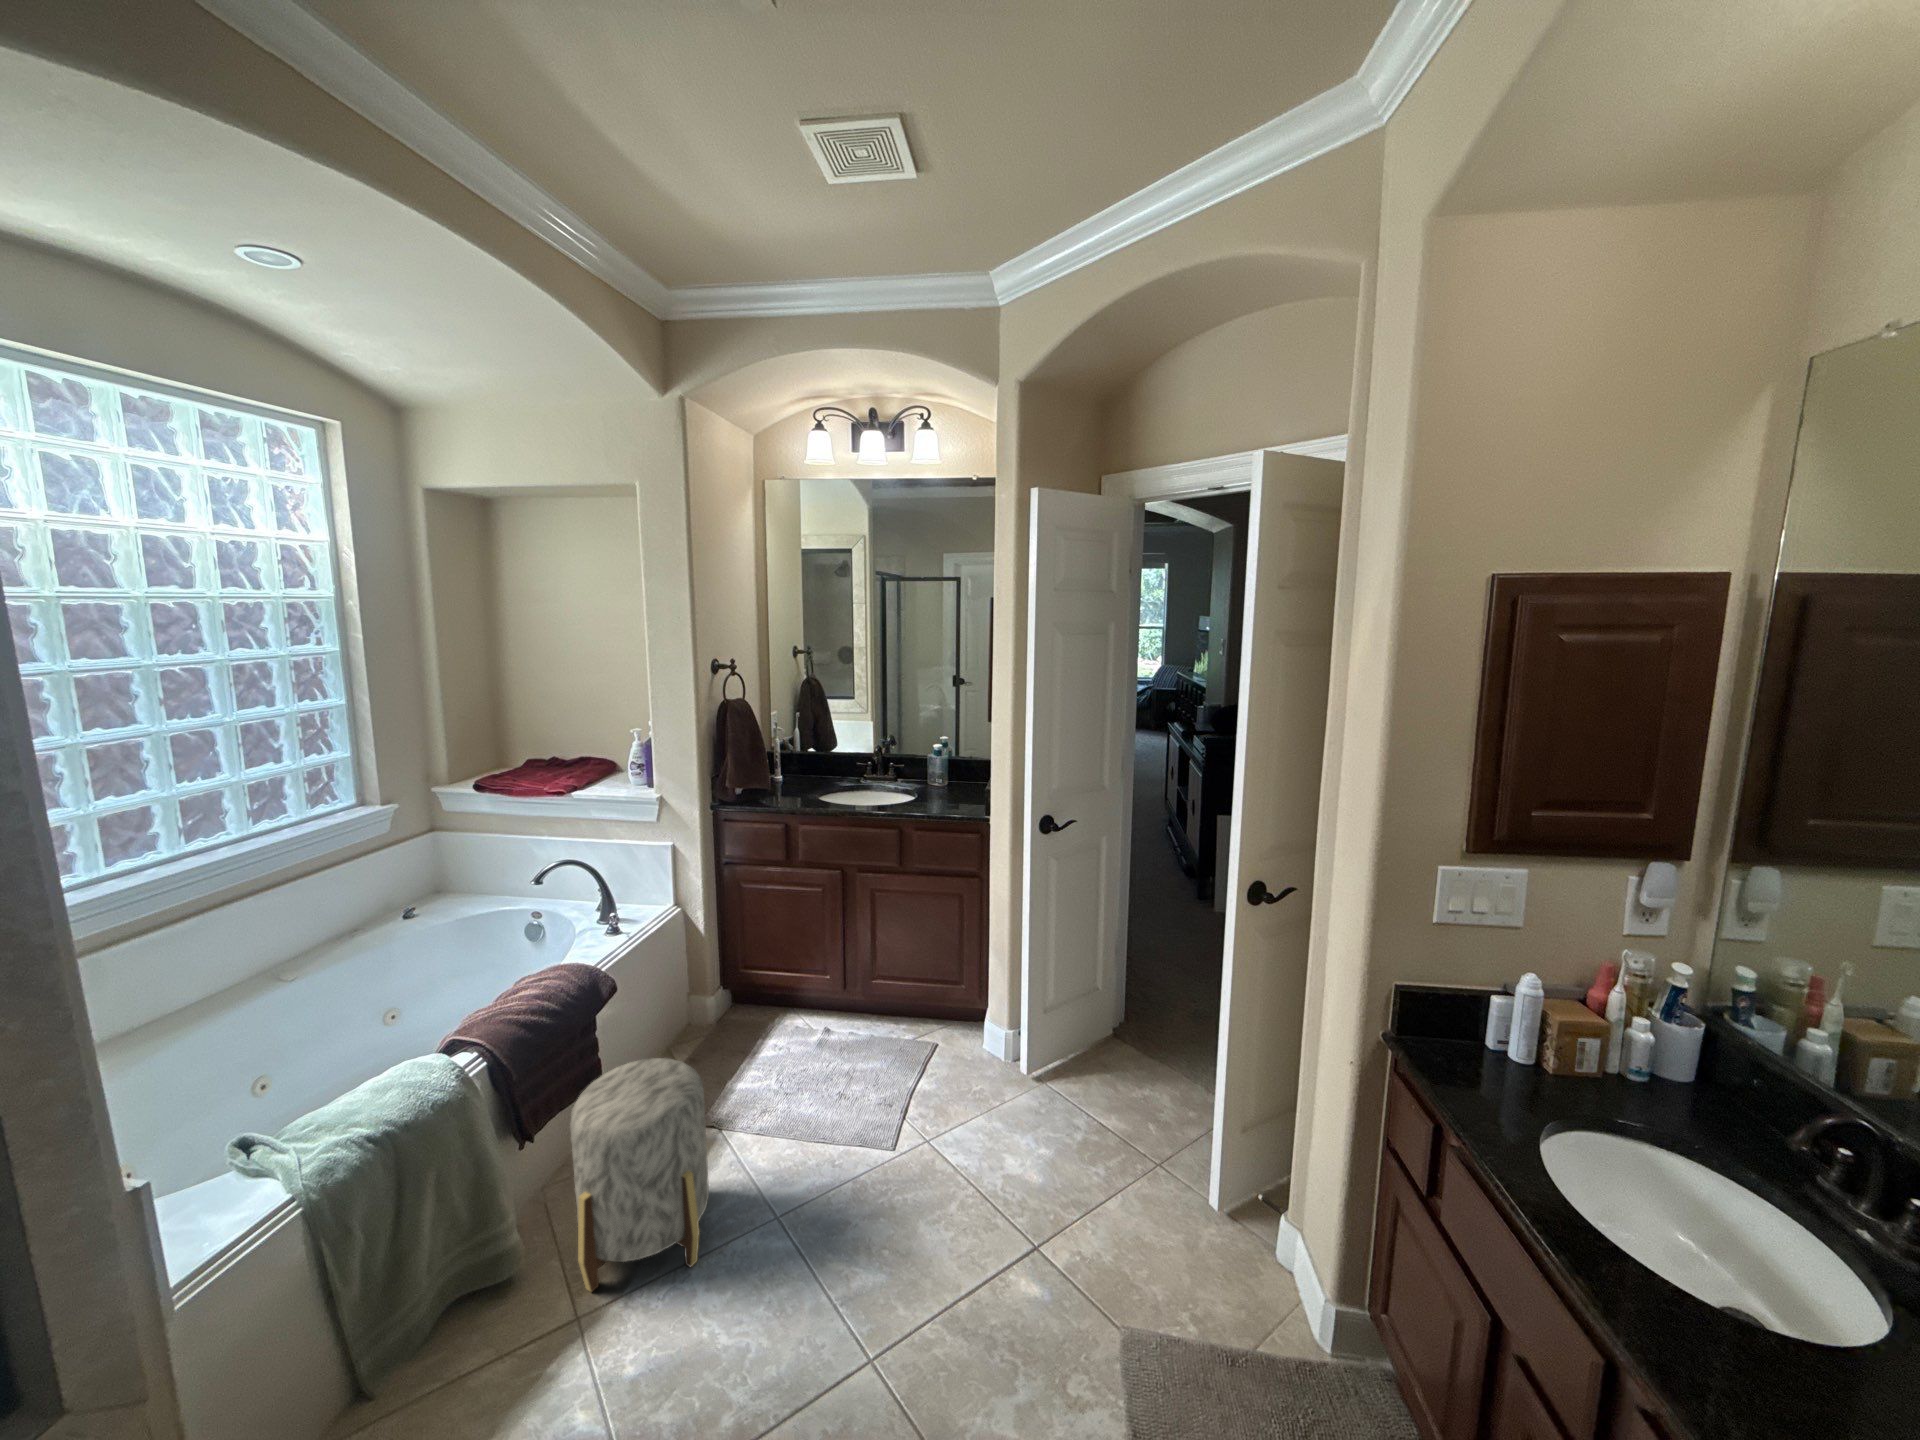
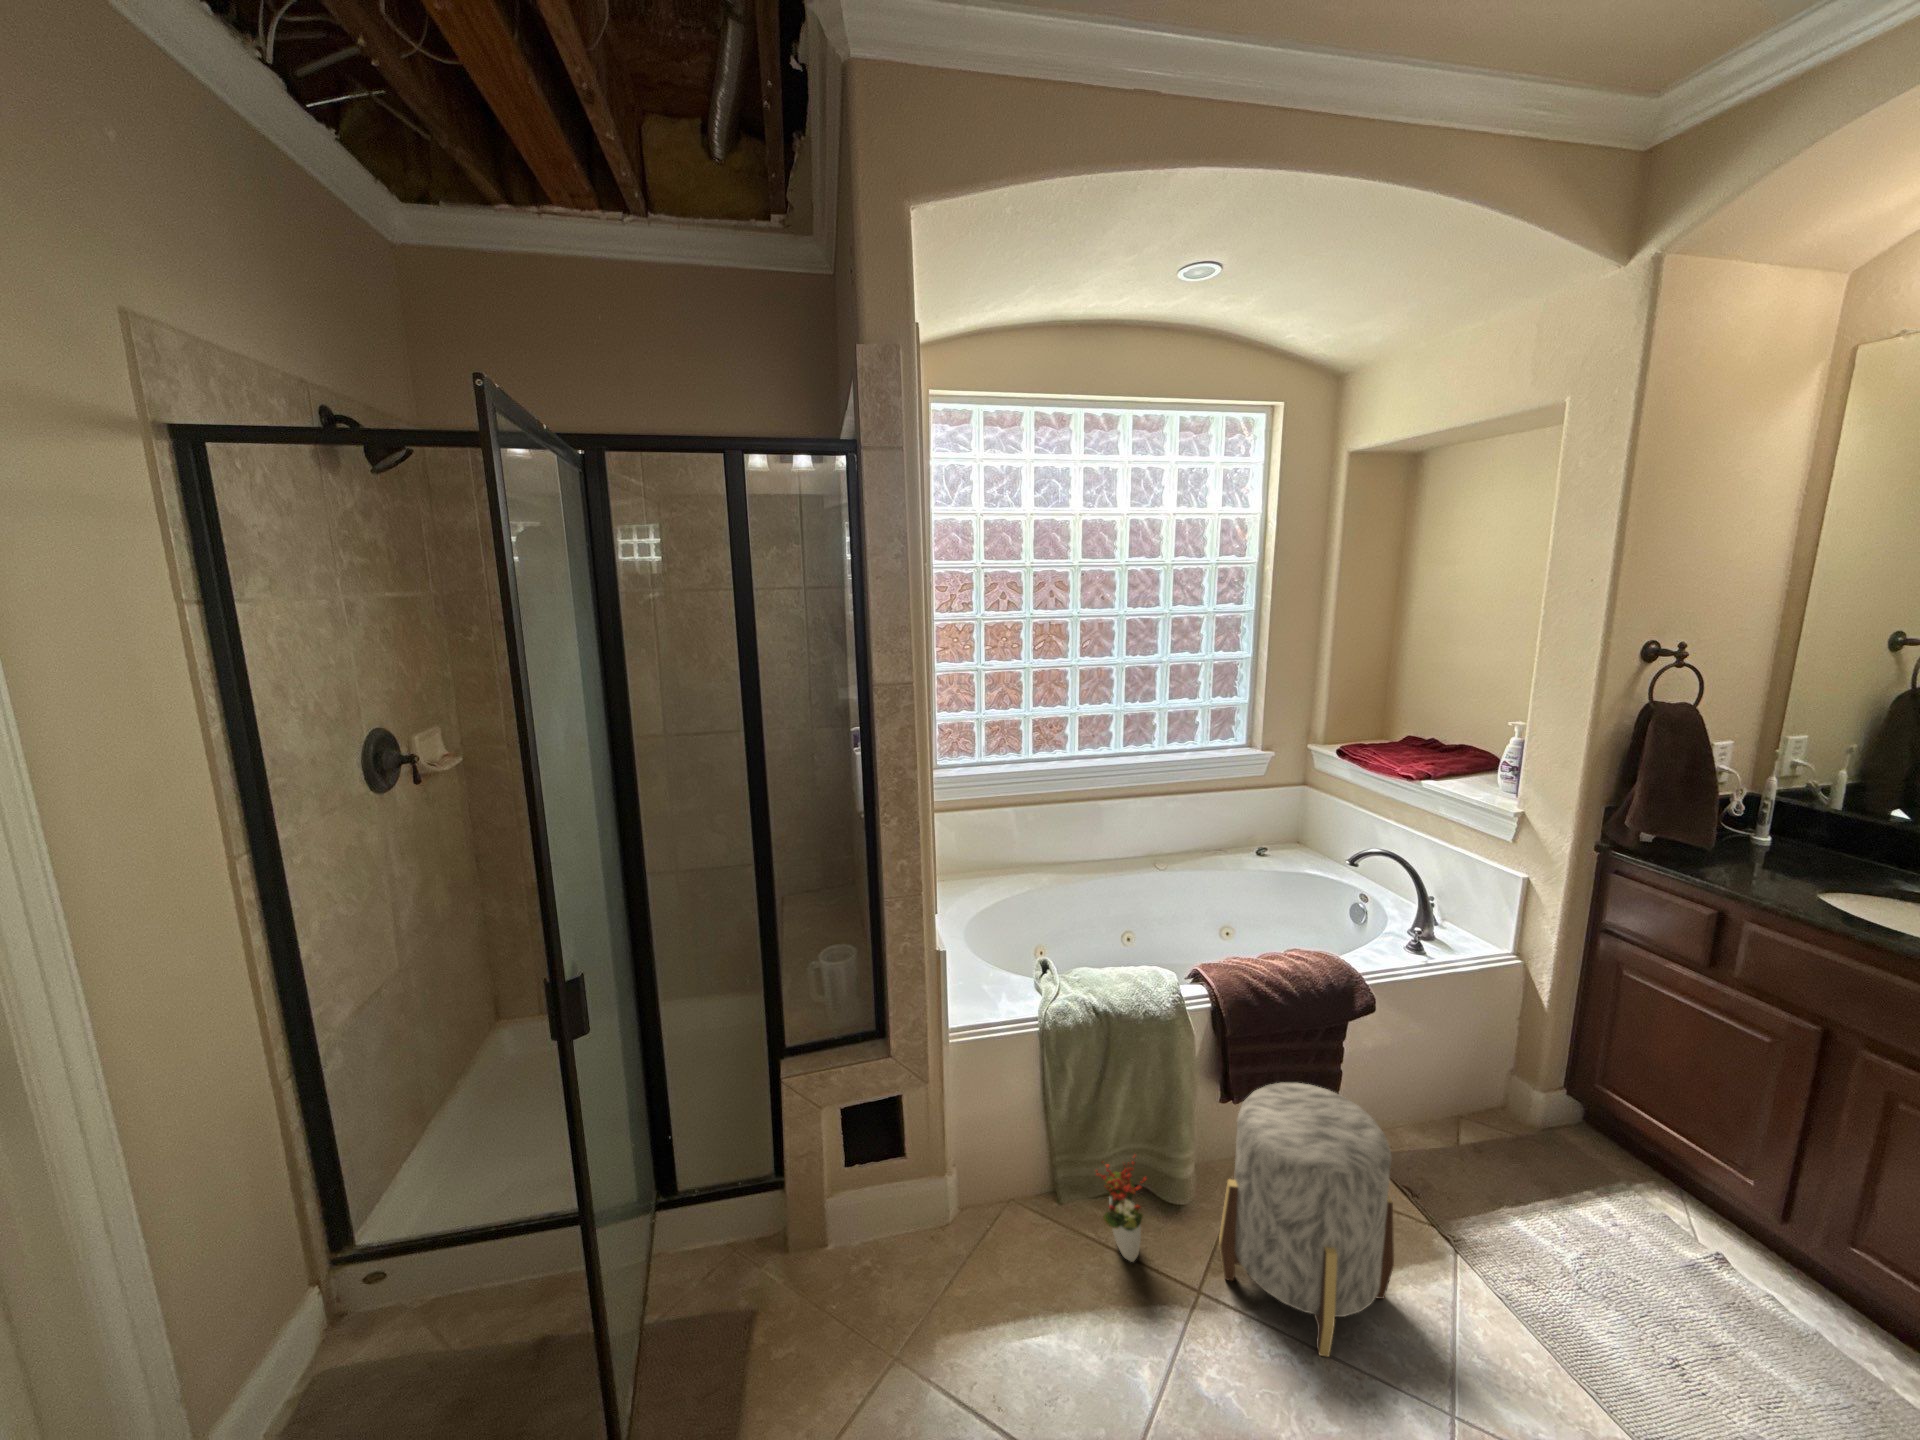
decorative plant: none [432,1255,505,1373] -> present [1096,1155,1147,1262]

